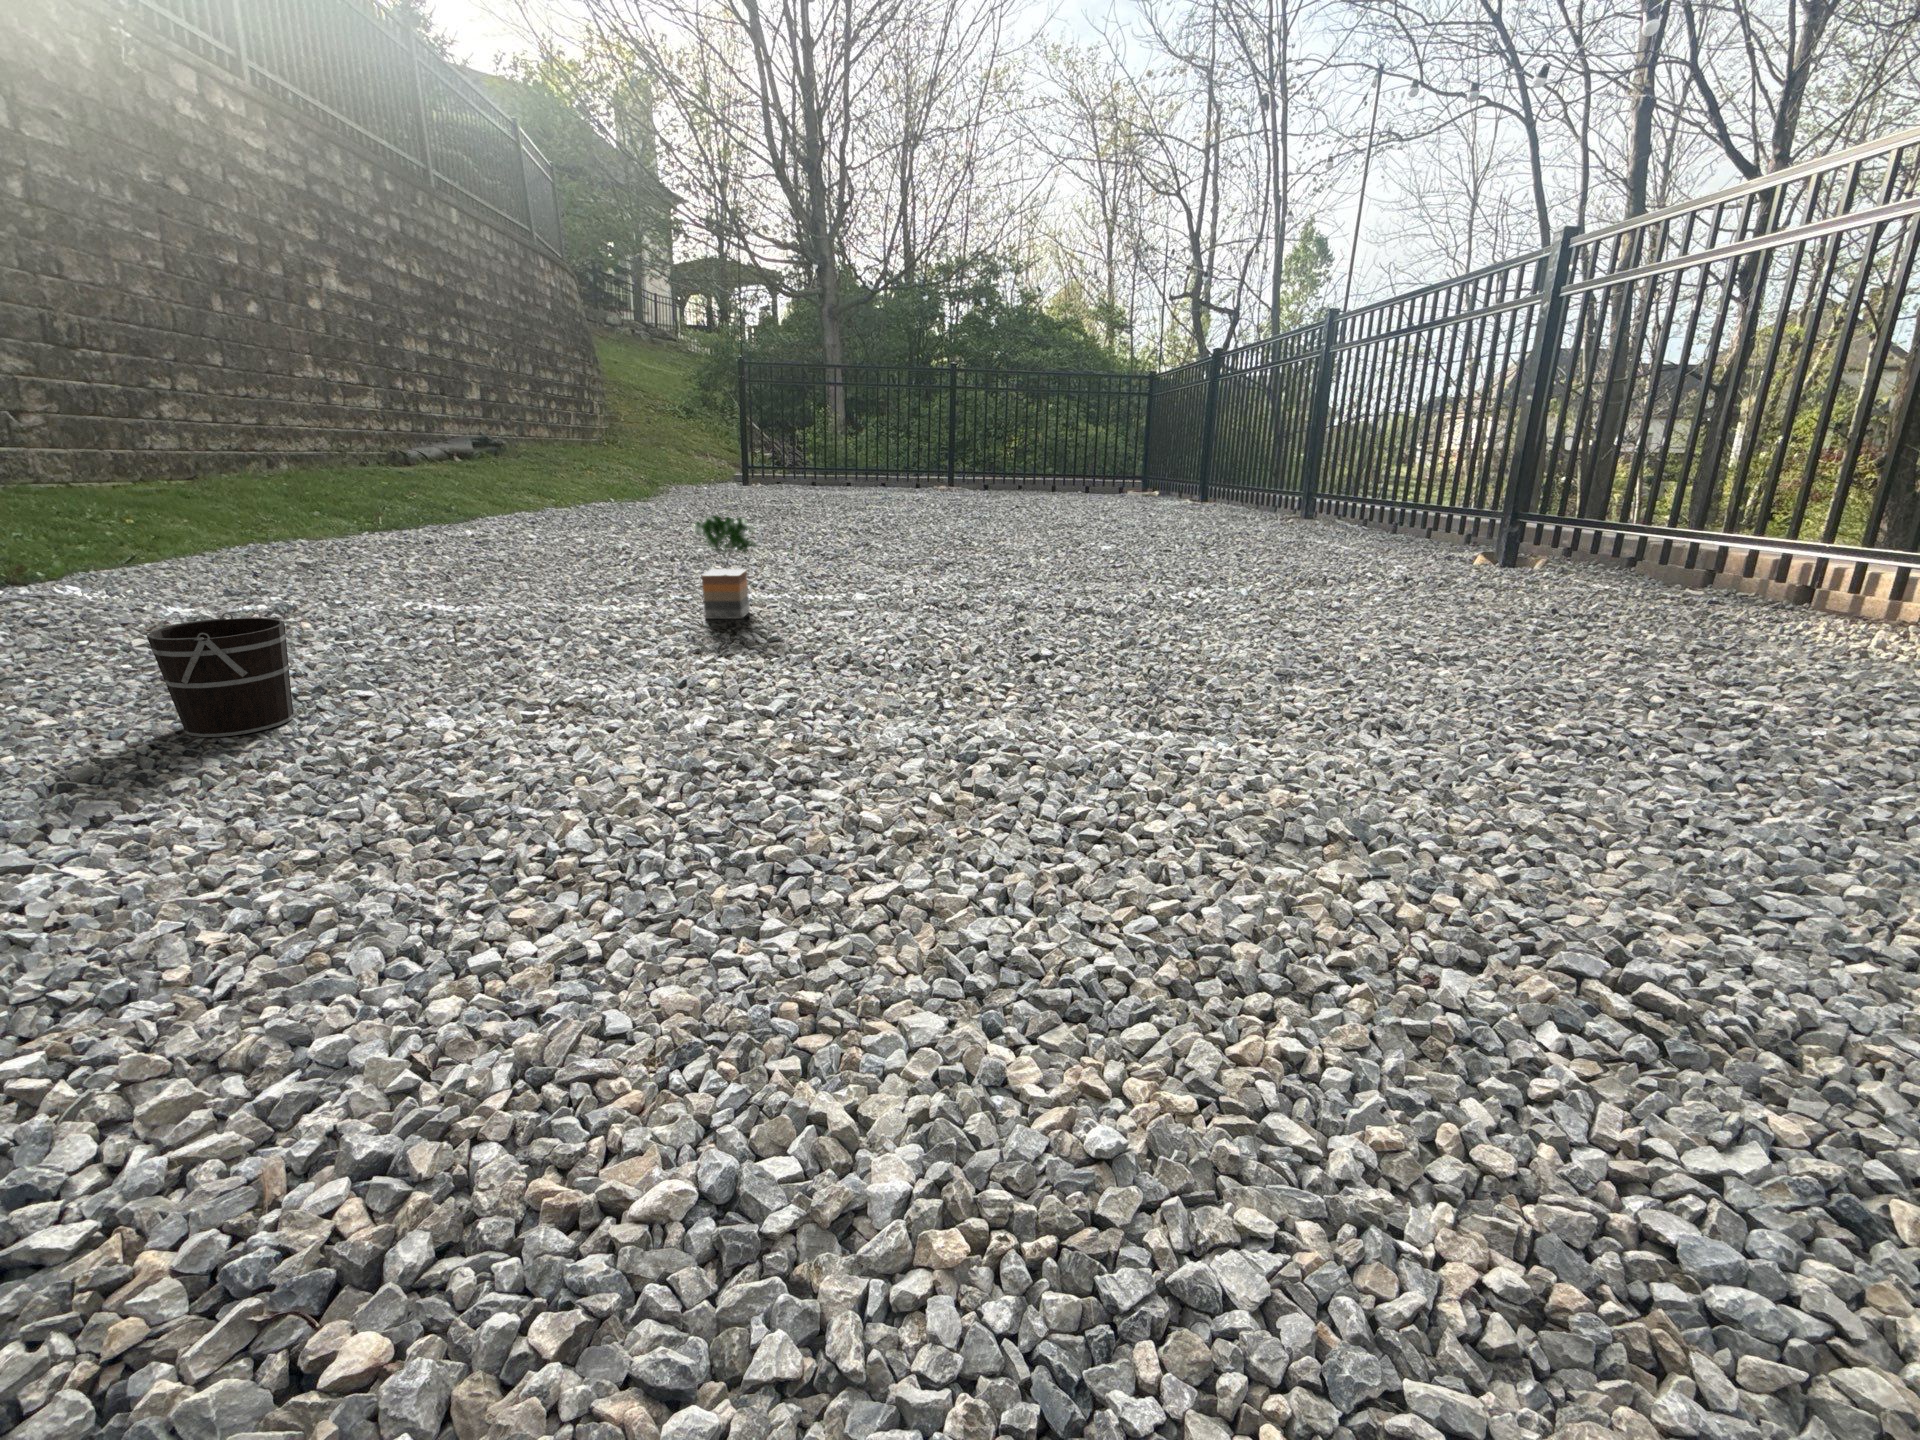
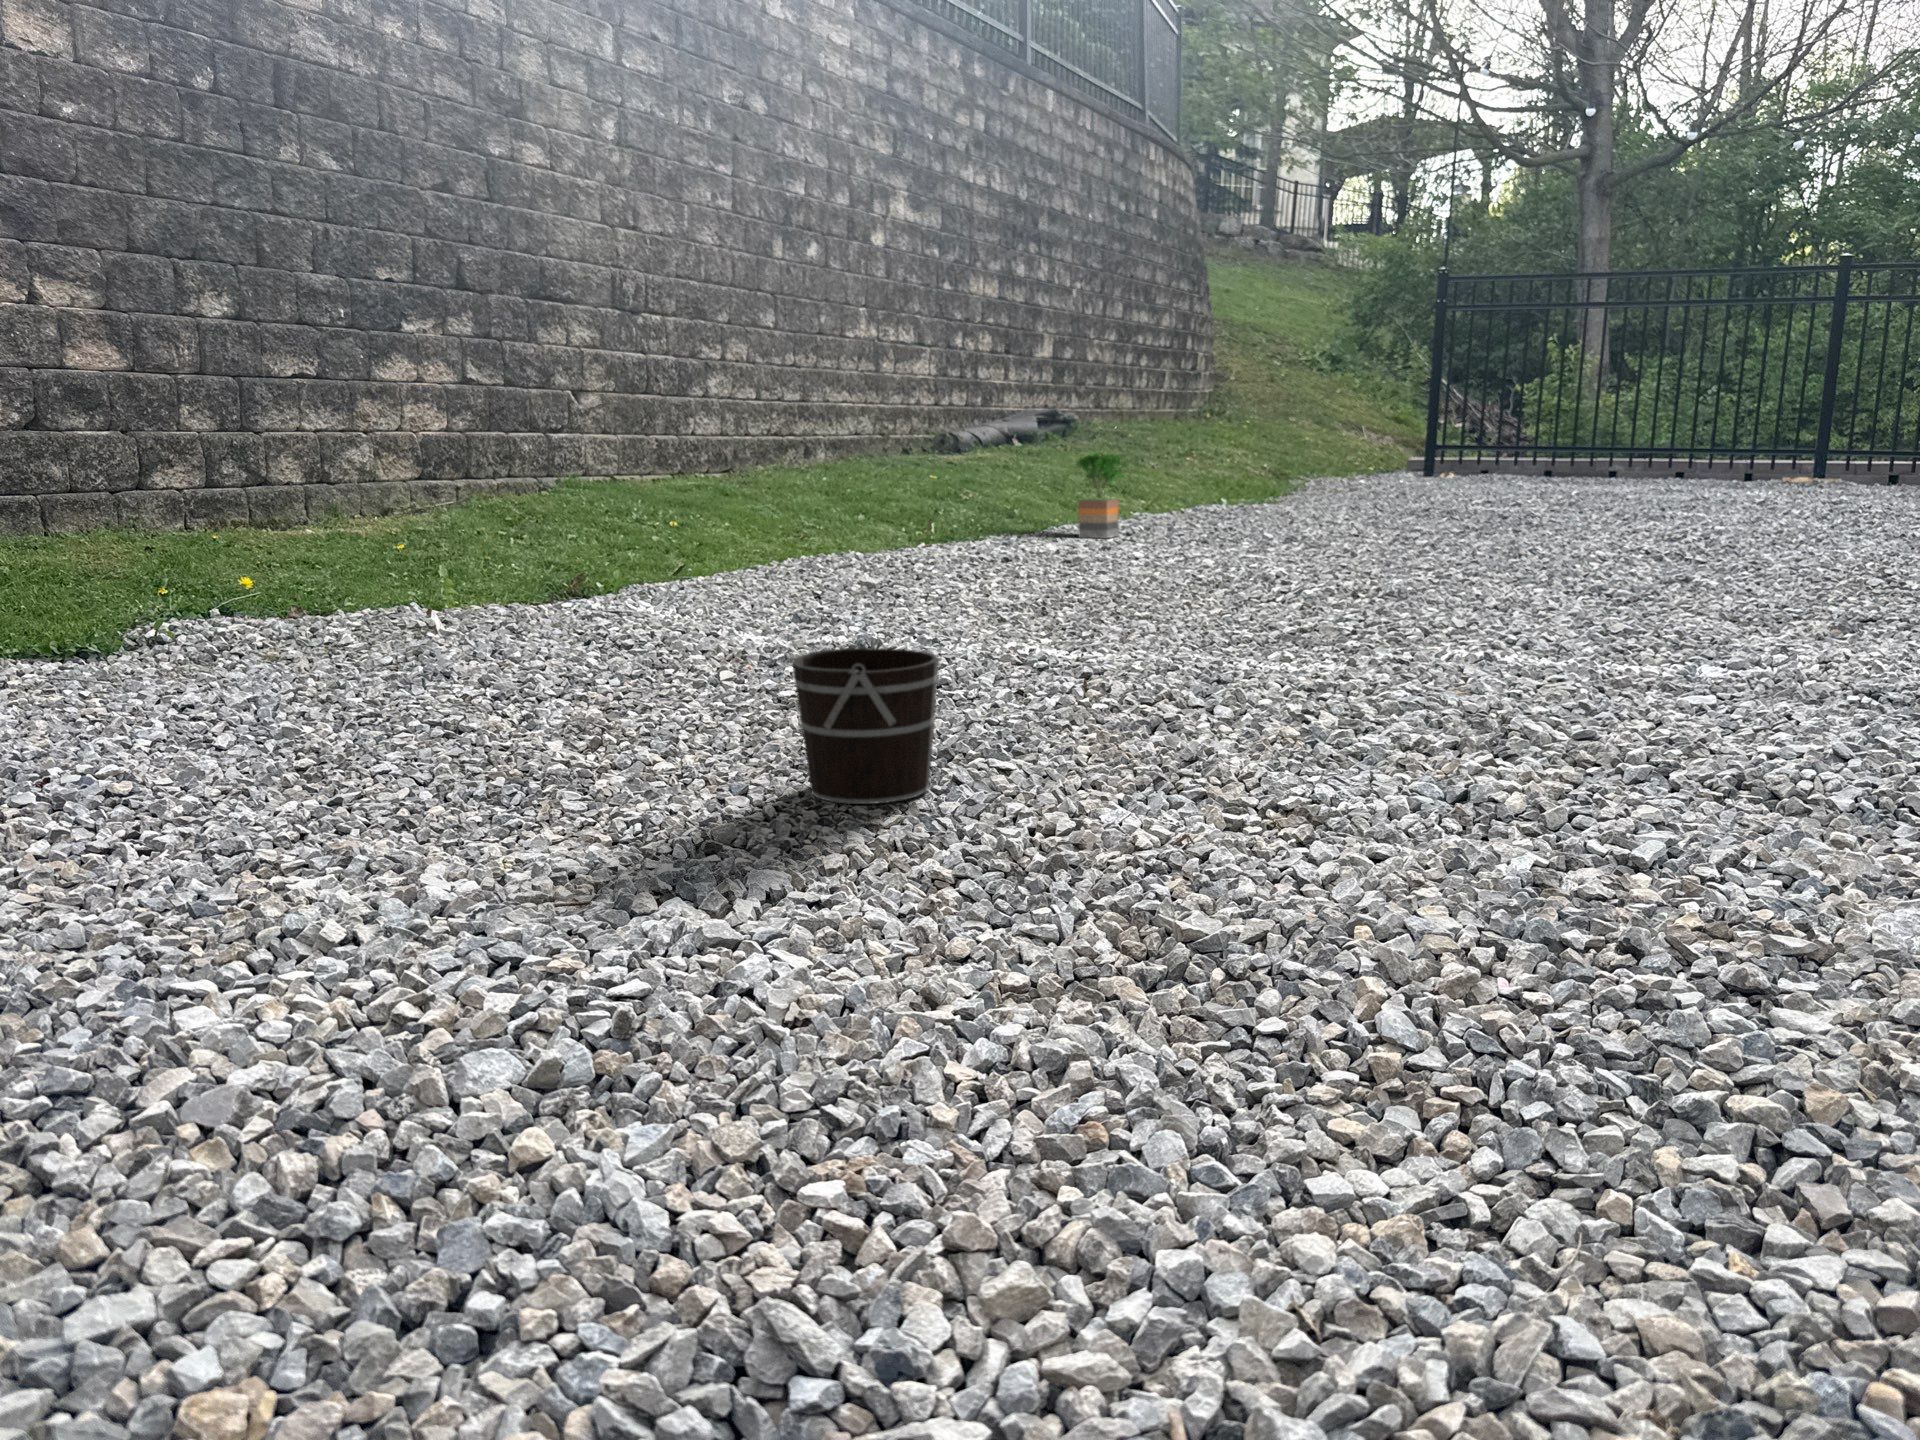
potted tree: present [693,516,757,619] -> present [1077,452,1128,538]

